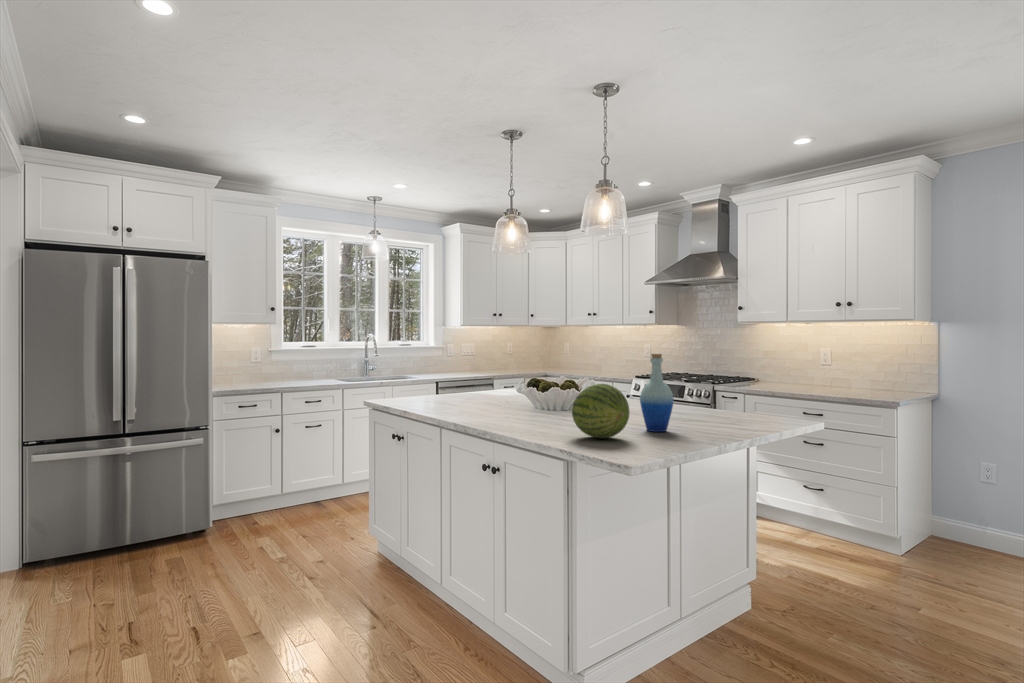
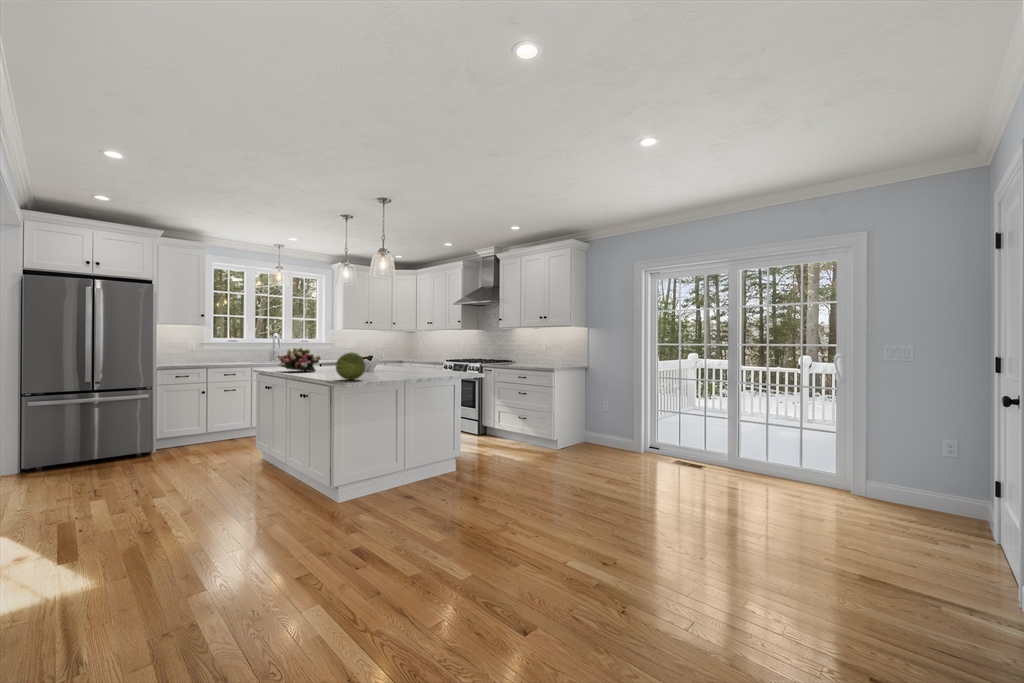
bottle: present [640,354,674,432] -> none [381,339,398,378]
flower arrangement: none [418,365,486,408] -> present [278,348,321,372]

